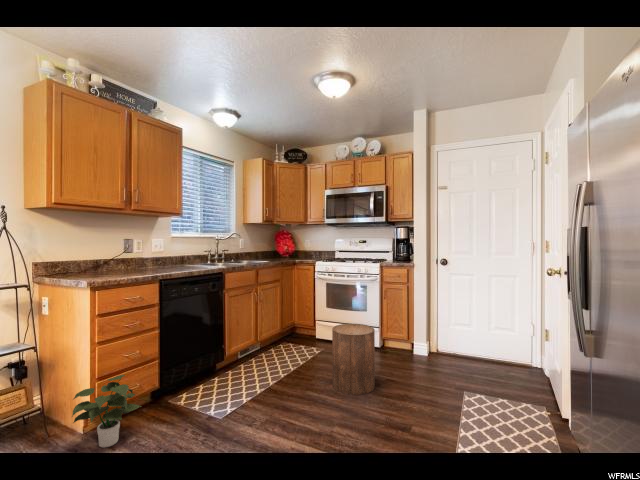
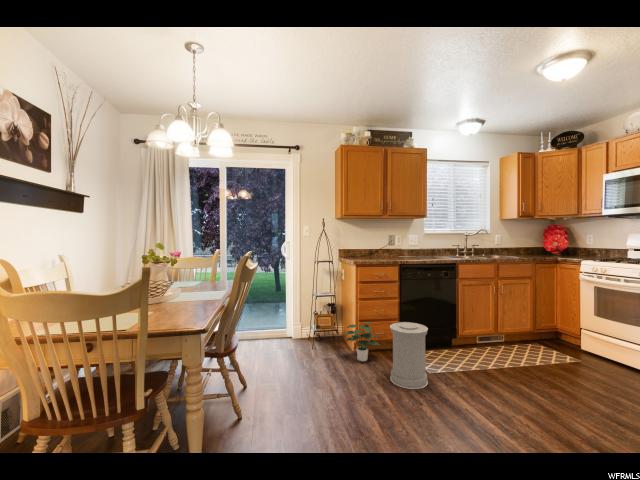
stool: present [332,324,375,395] -> none [554,330,616,413]
trash can: none [174,358,229,460] -> present [390,322,428,389]

